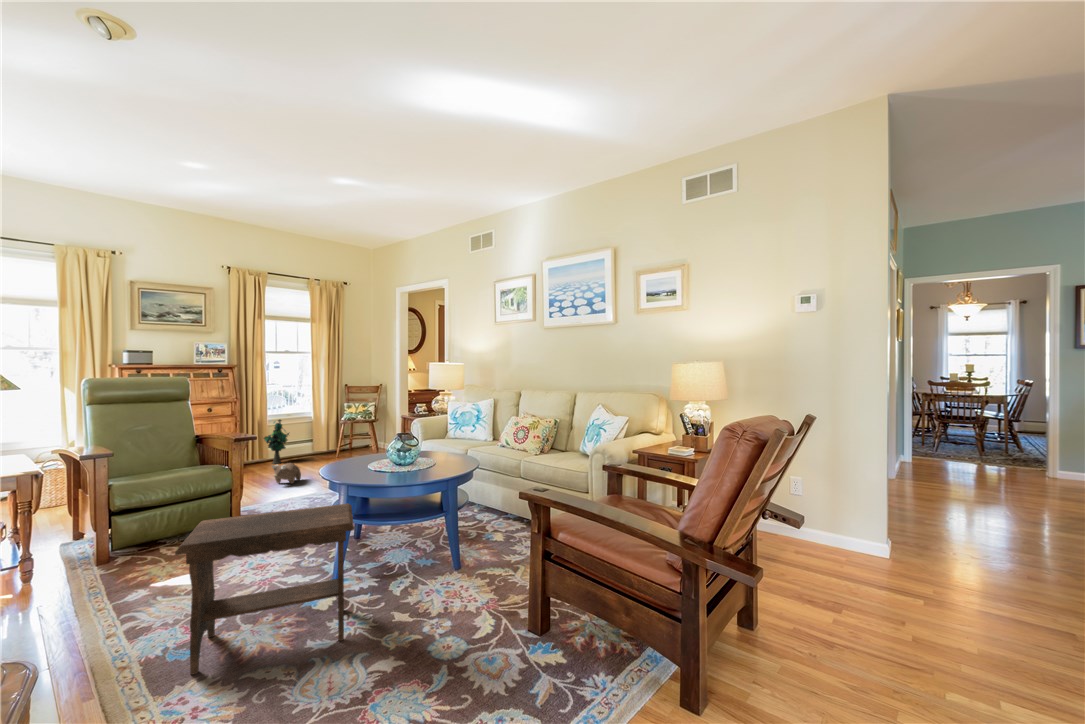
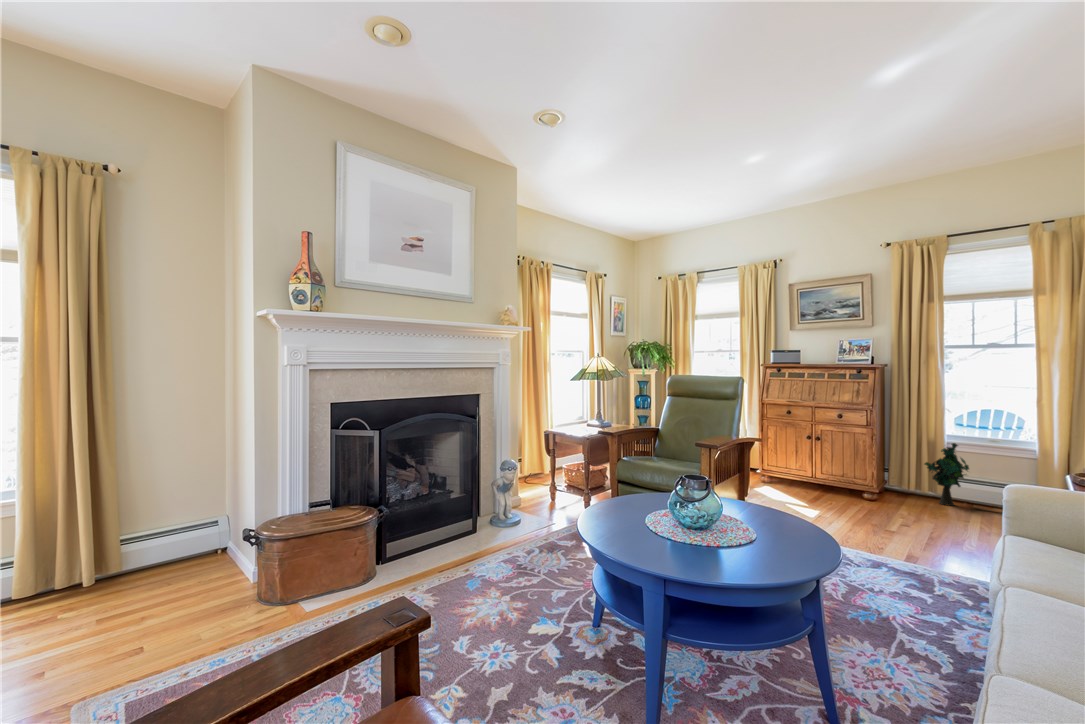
plush toy: present [272,463,301,484] -> none [850,496,901,531]
footstool: present [175,503,354,675] -> none [444,490,538,650]

